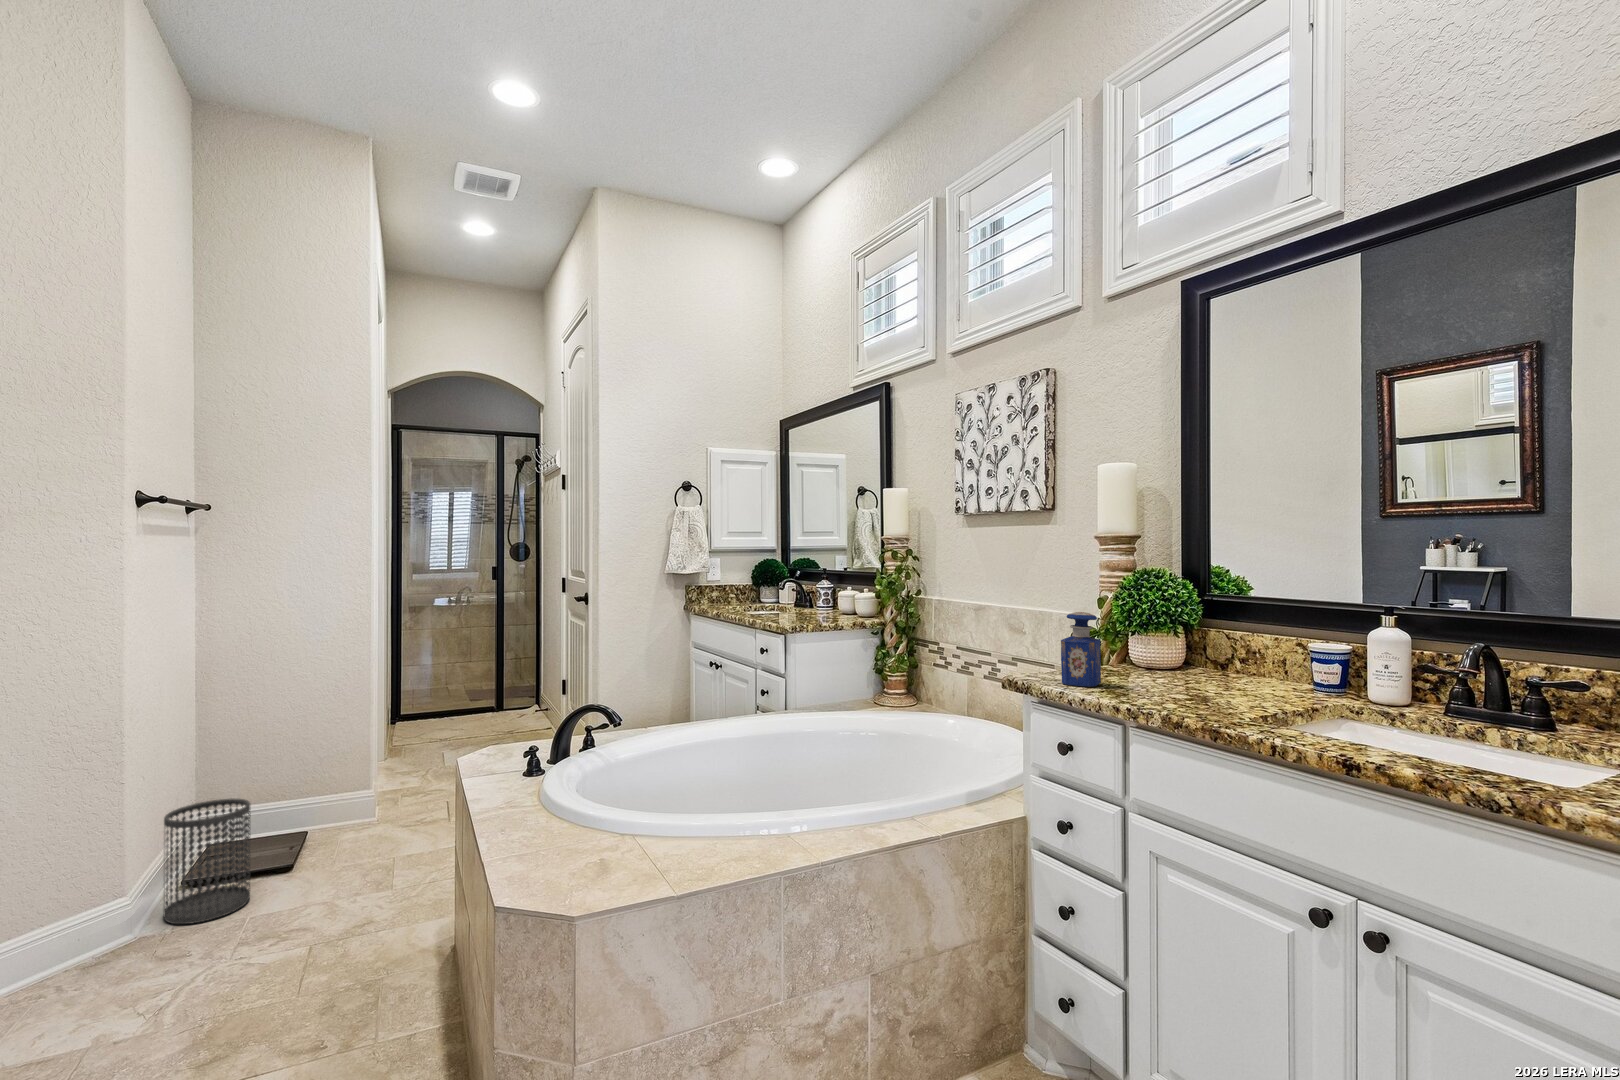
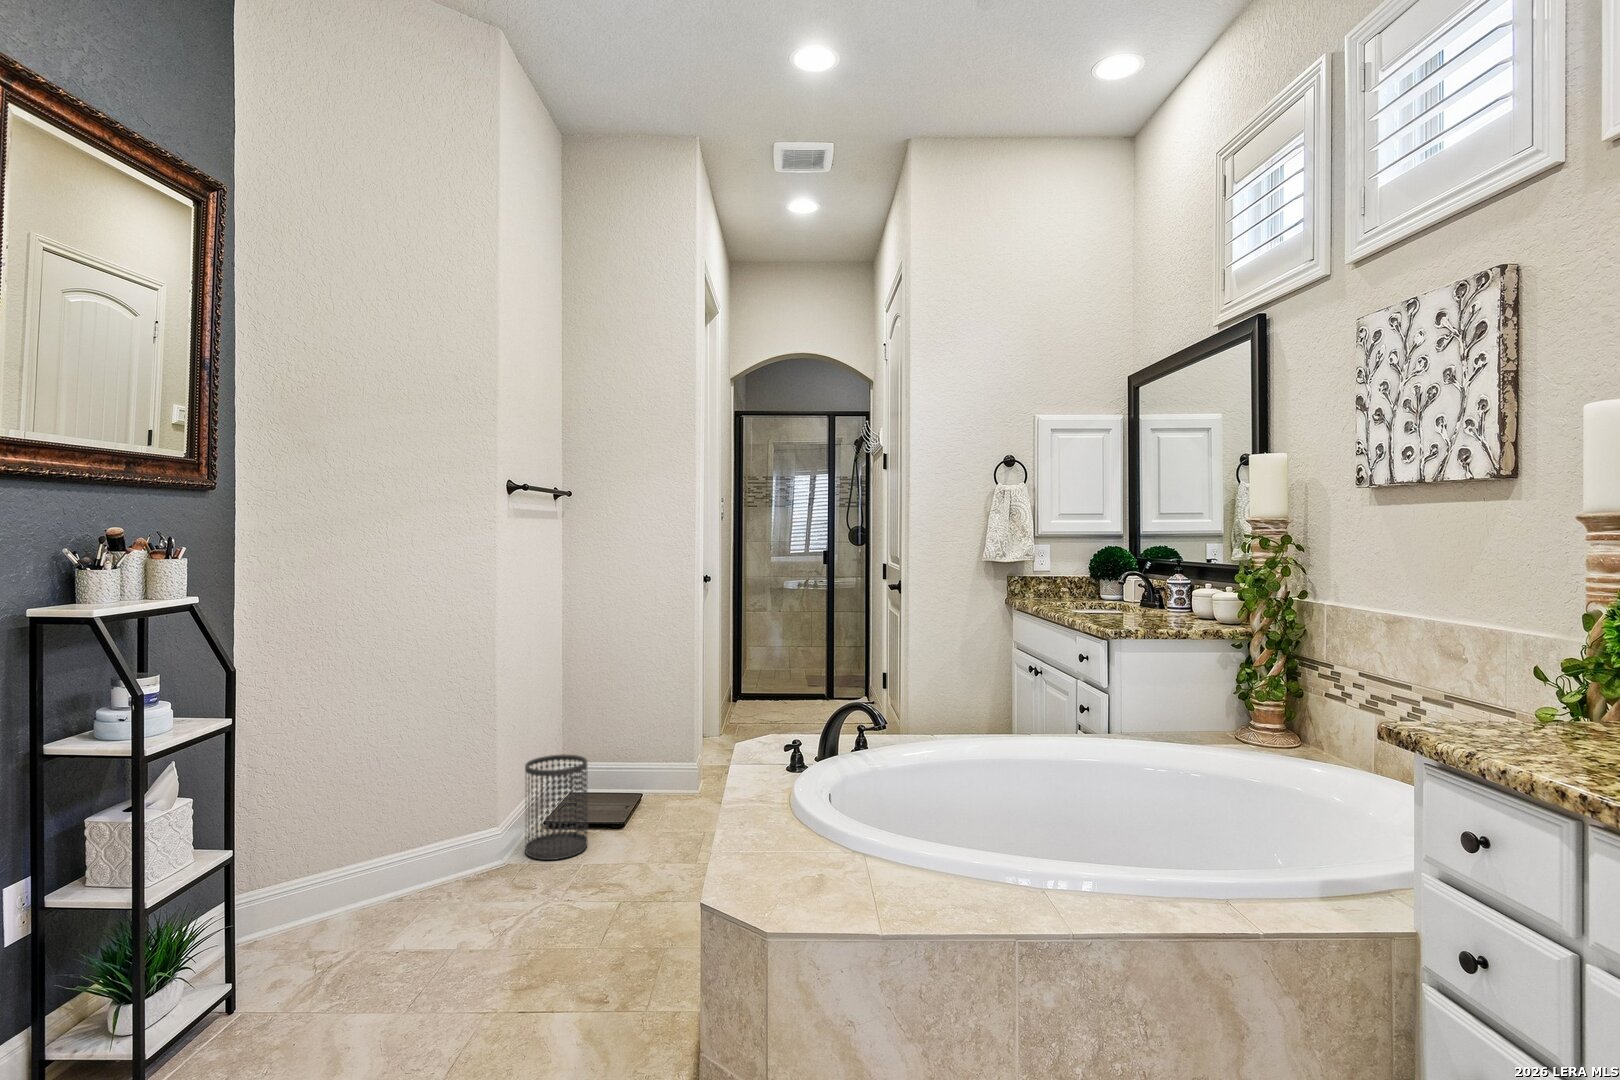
perfume bottle: present [1061,612,1101,687] -> none [1472,634,1552,753]

